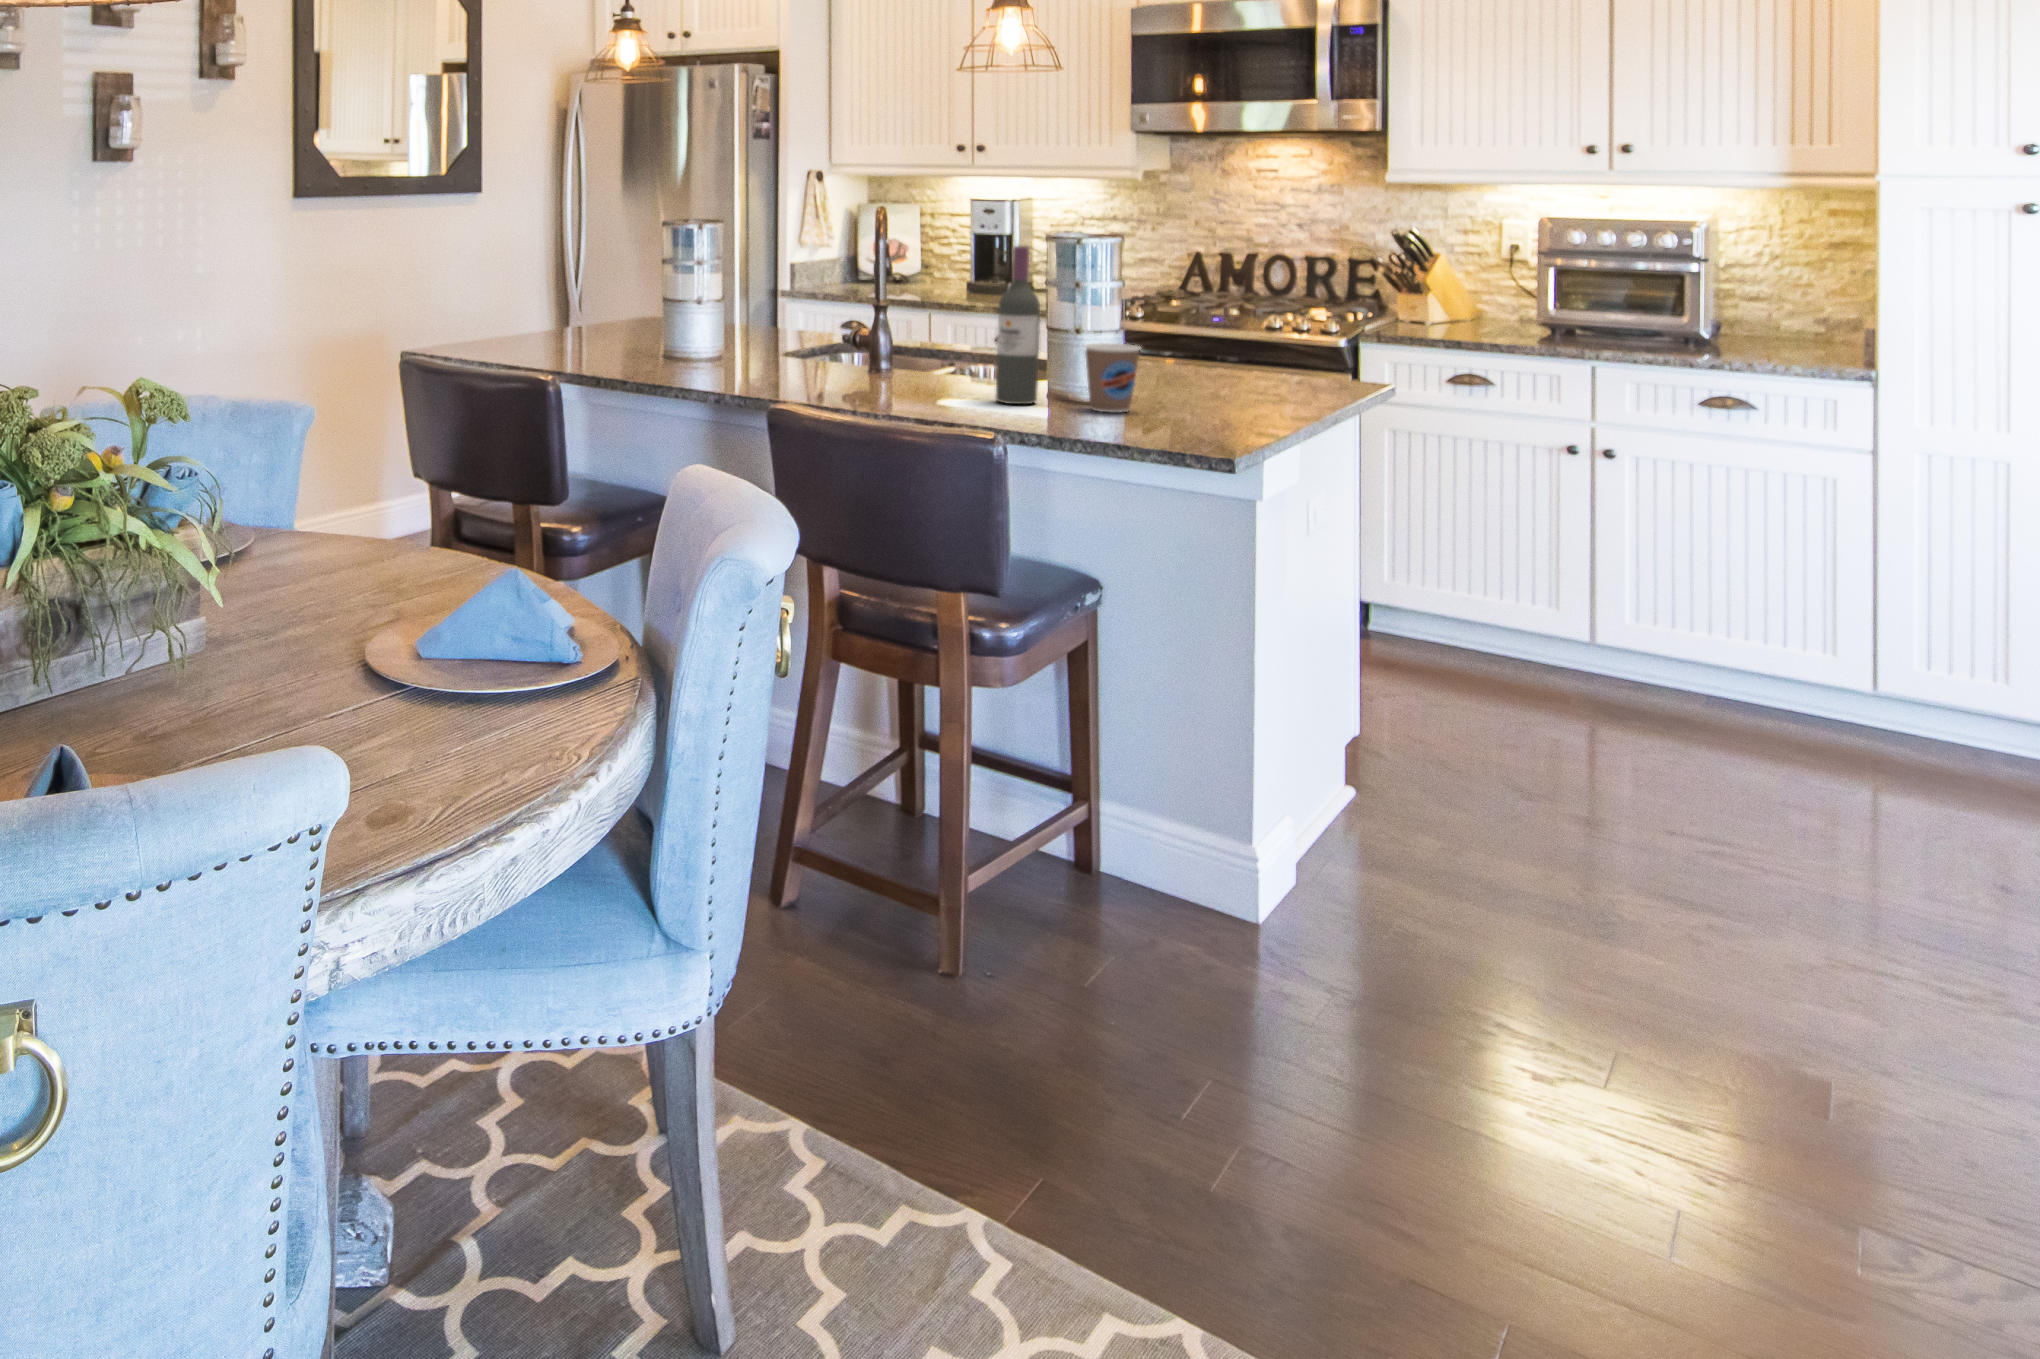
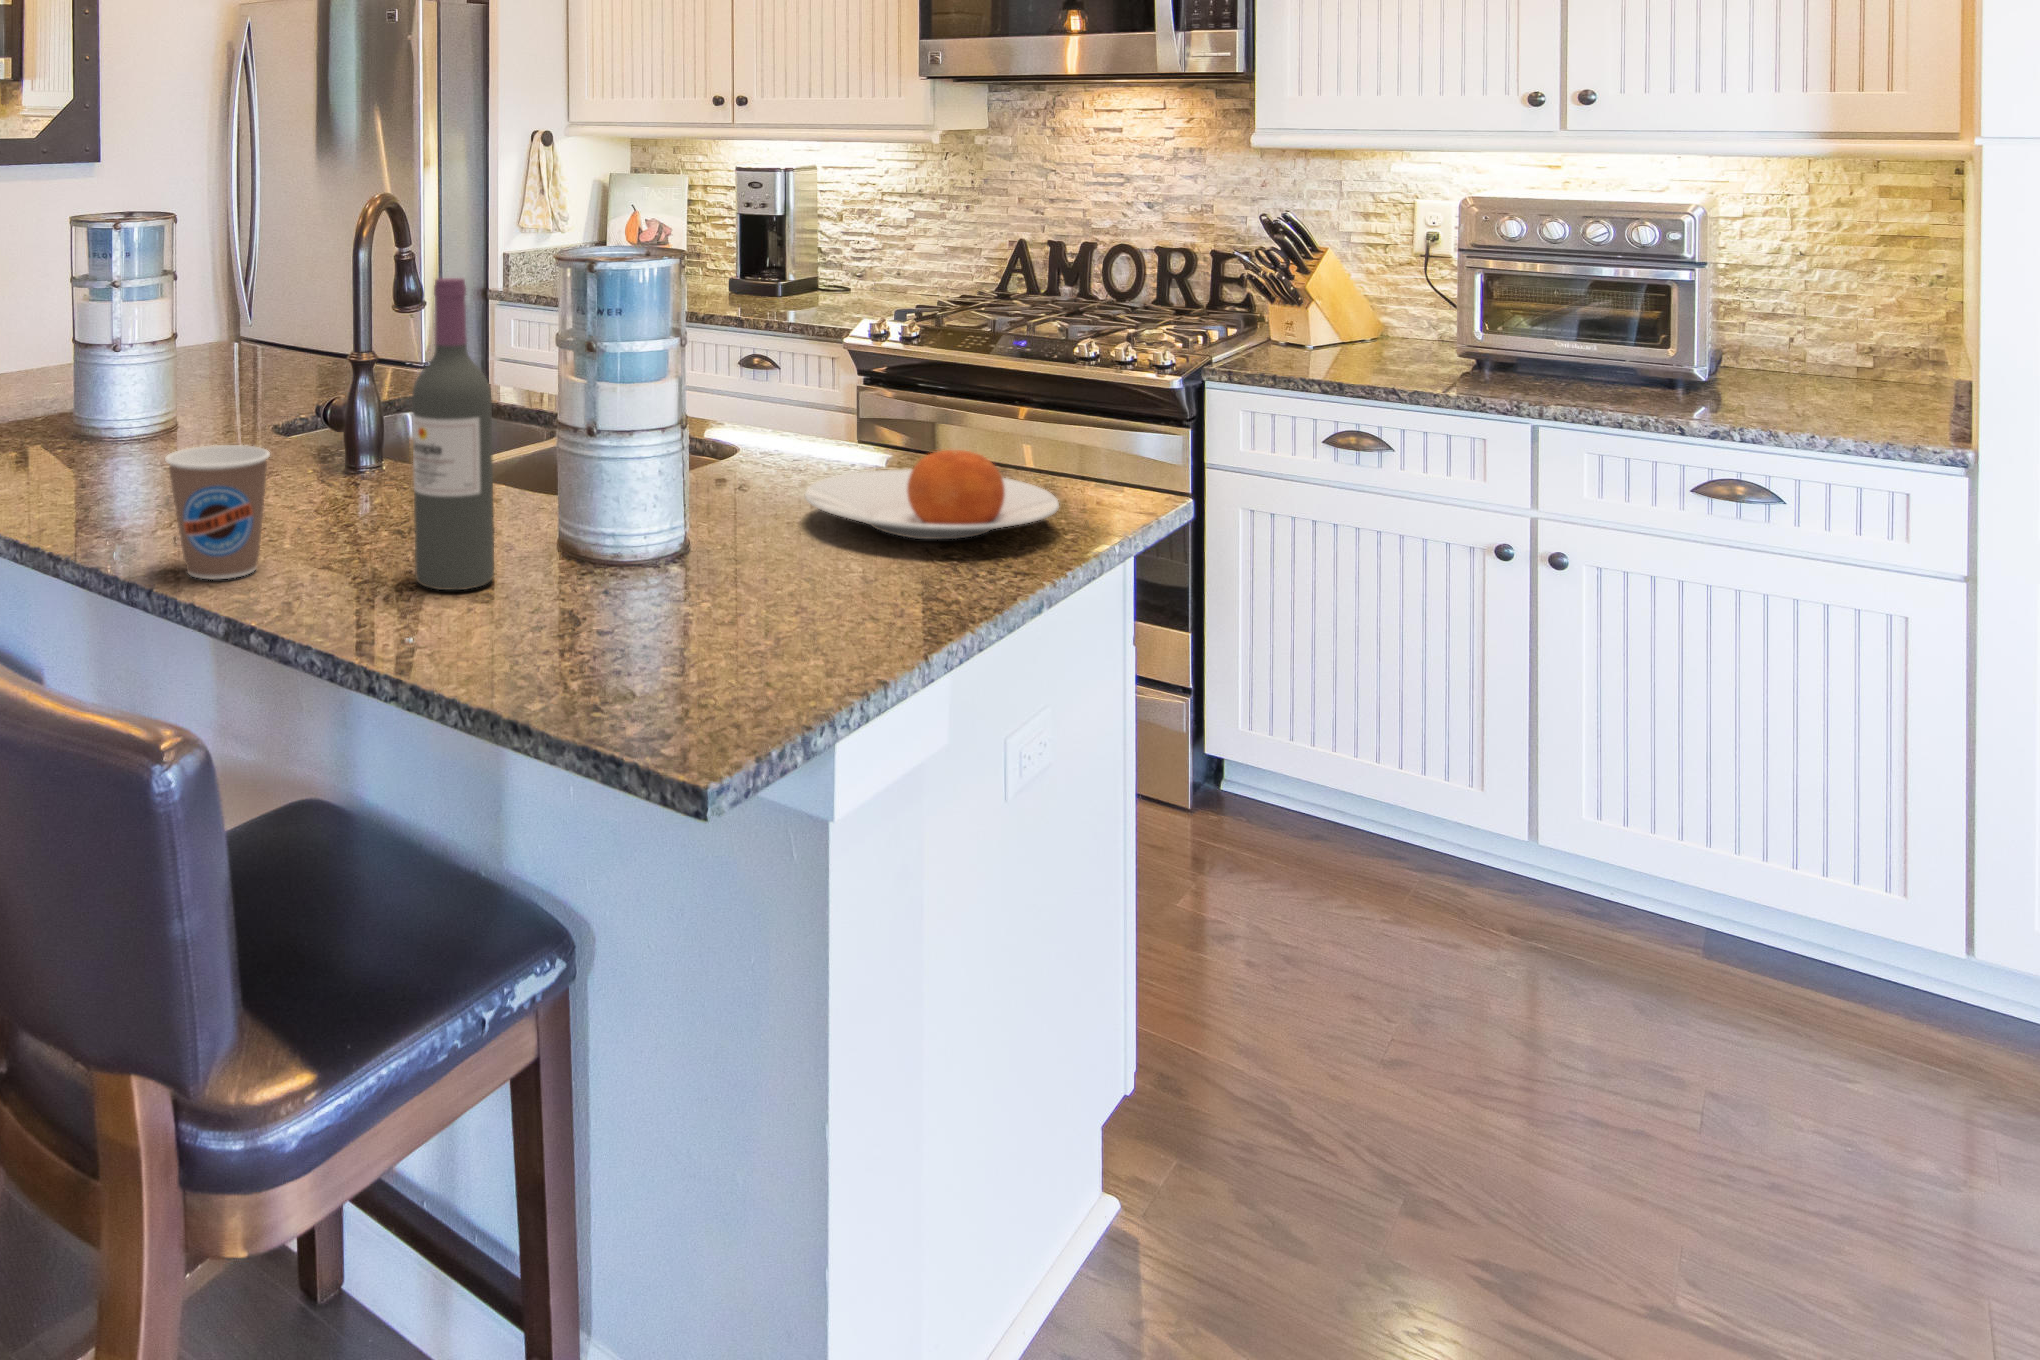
coffee cup: present [1085,343,1141,412] -> present [165,445,270,579]
plate: none [1172,347,1321,392] -> present [805,450,1059,539]

